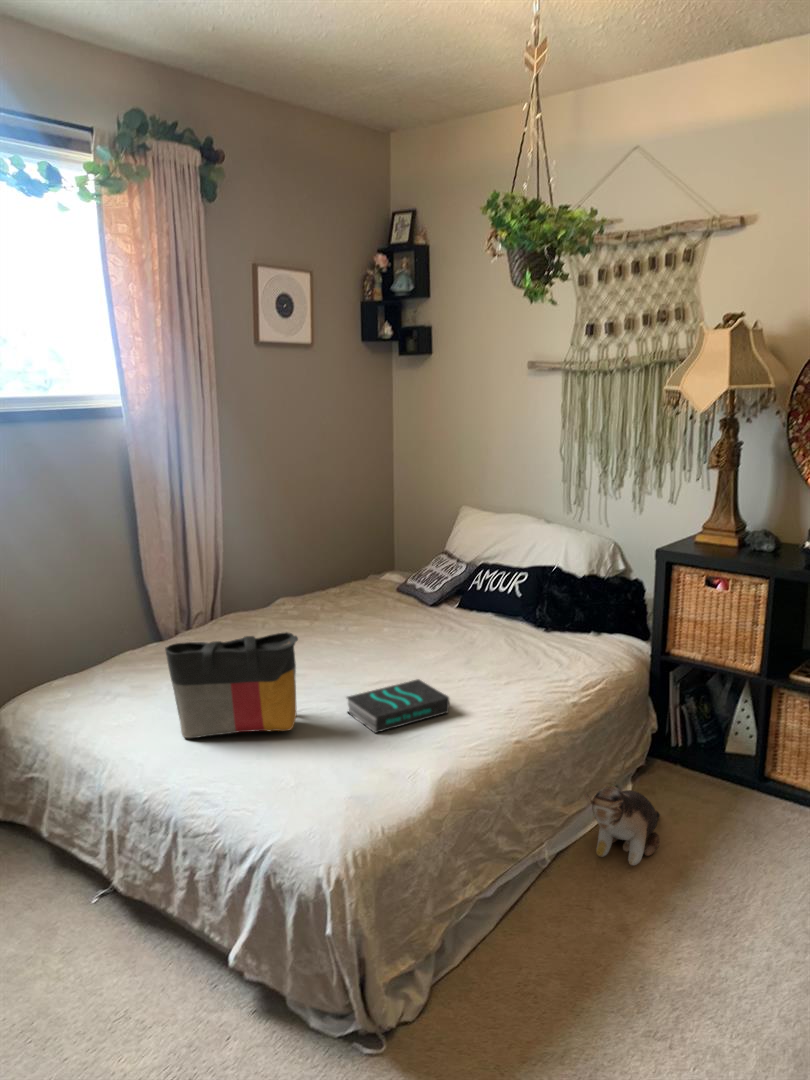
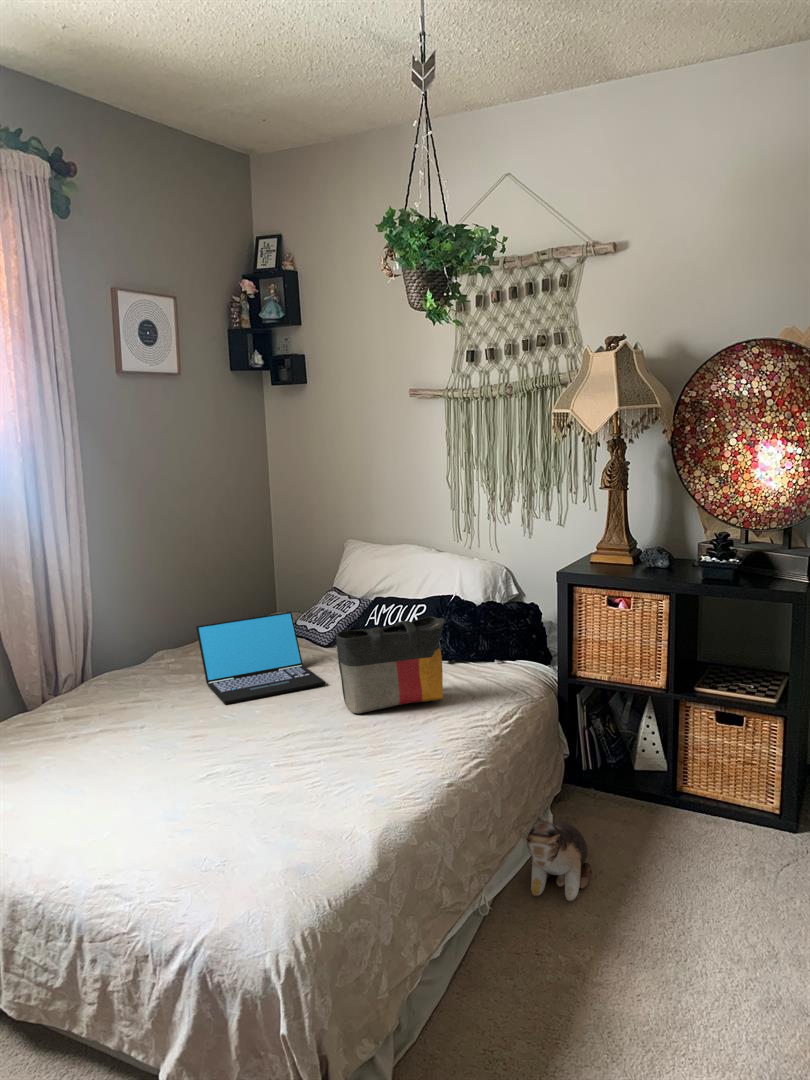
laptop: none [310,571,422,651] -> present [196,612,325,704]
tote bag: present [165,632,298,738] -> present [336,616,446,713]
book: present [347,679,449,733] -> none [259,727,373,792]

